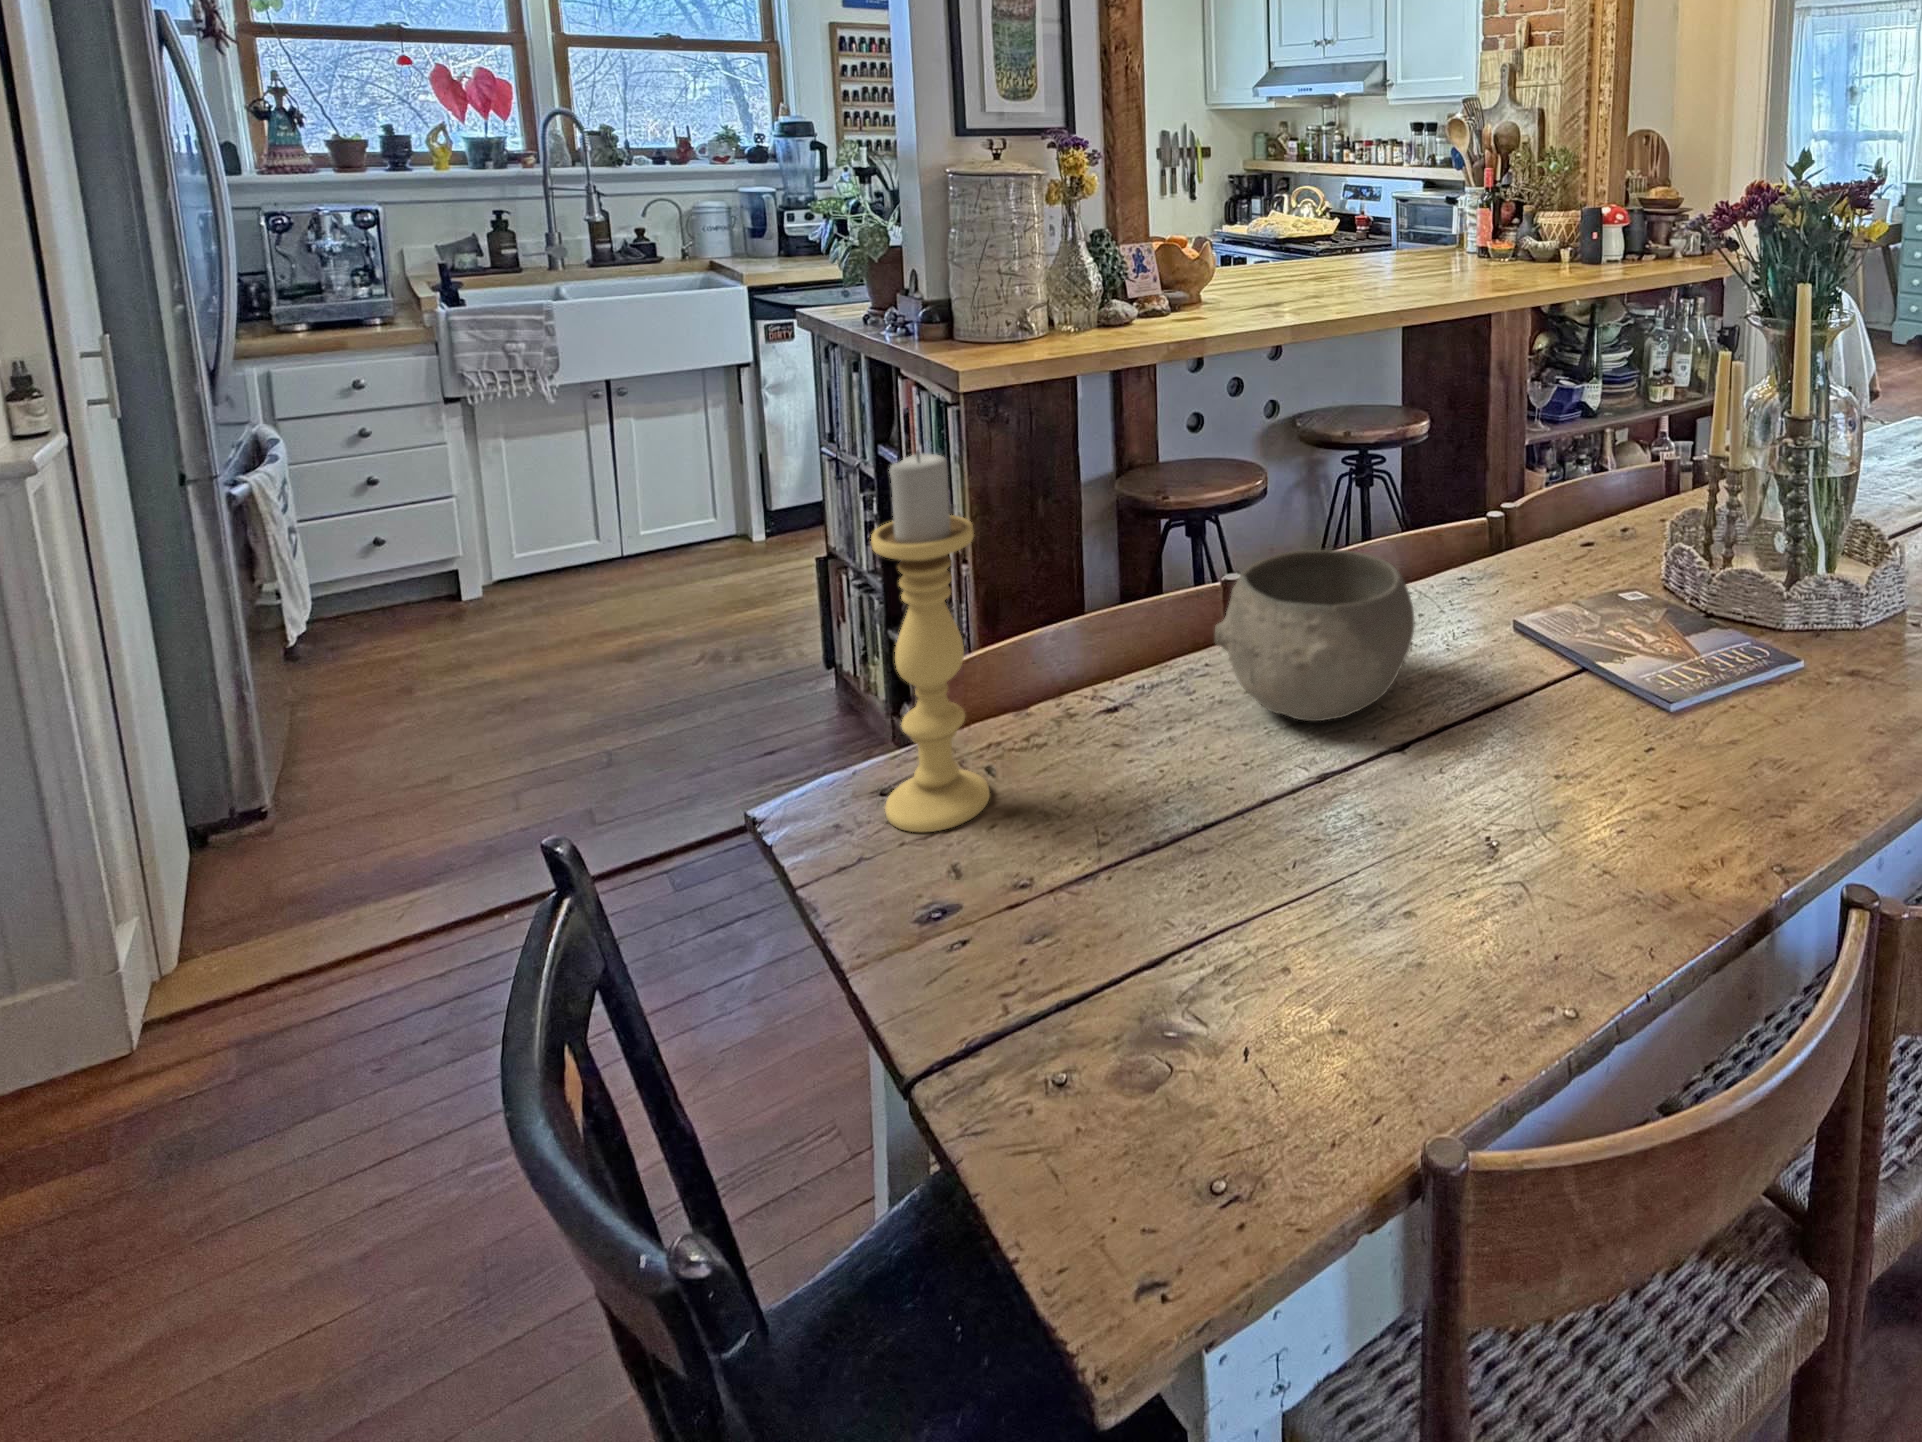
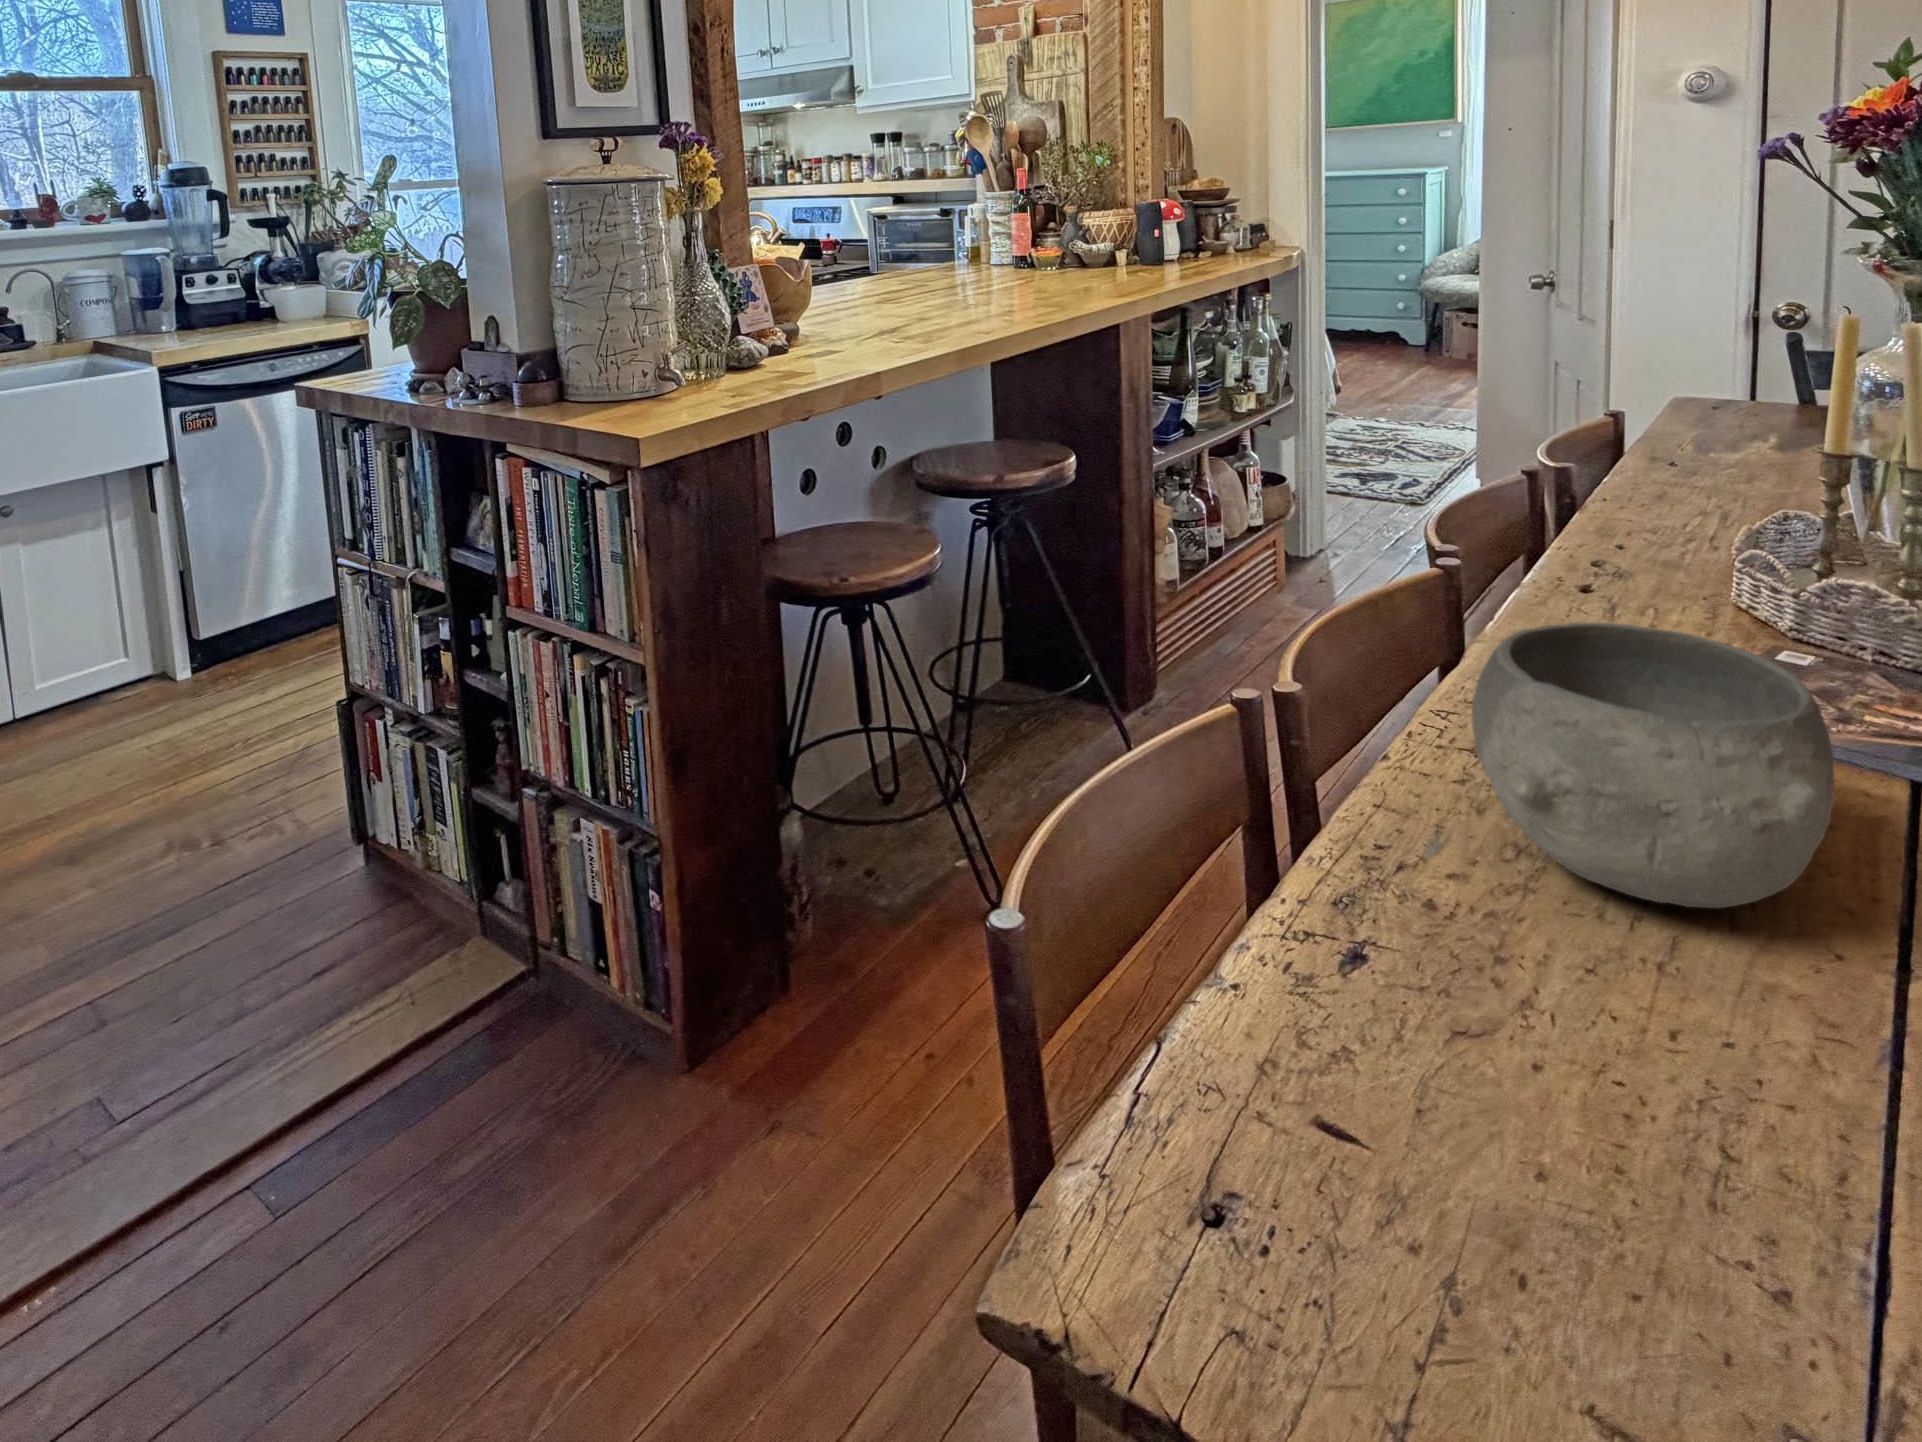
candle holder: present [871,452,990,832] -> none [1250,529,1458,1273]

